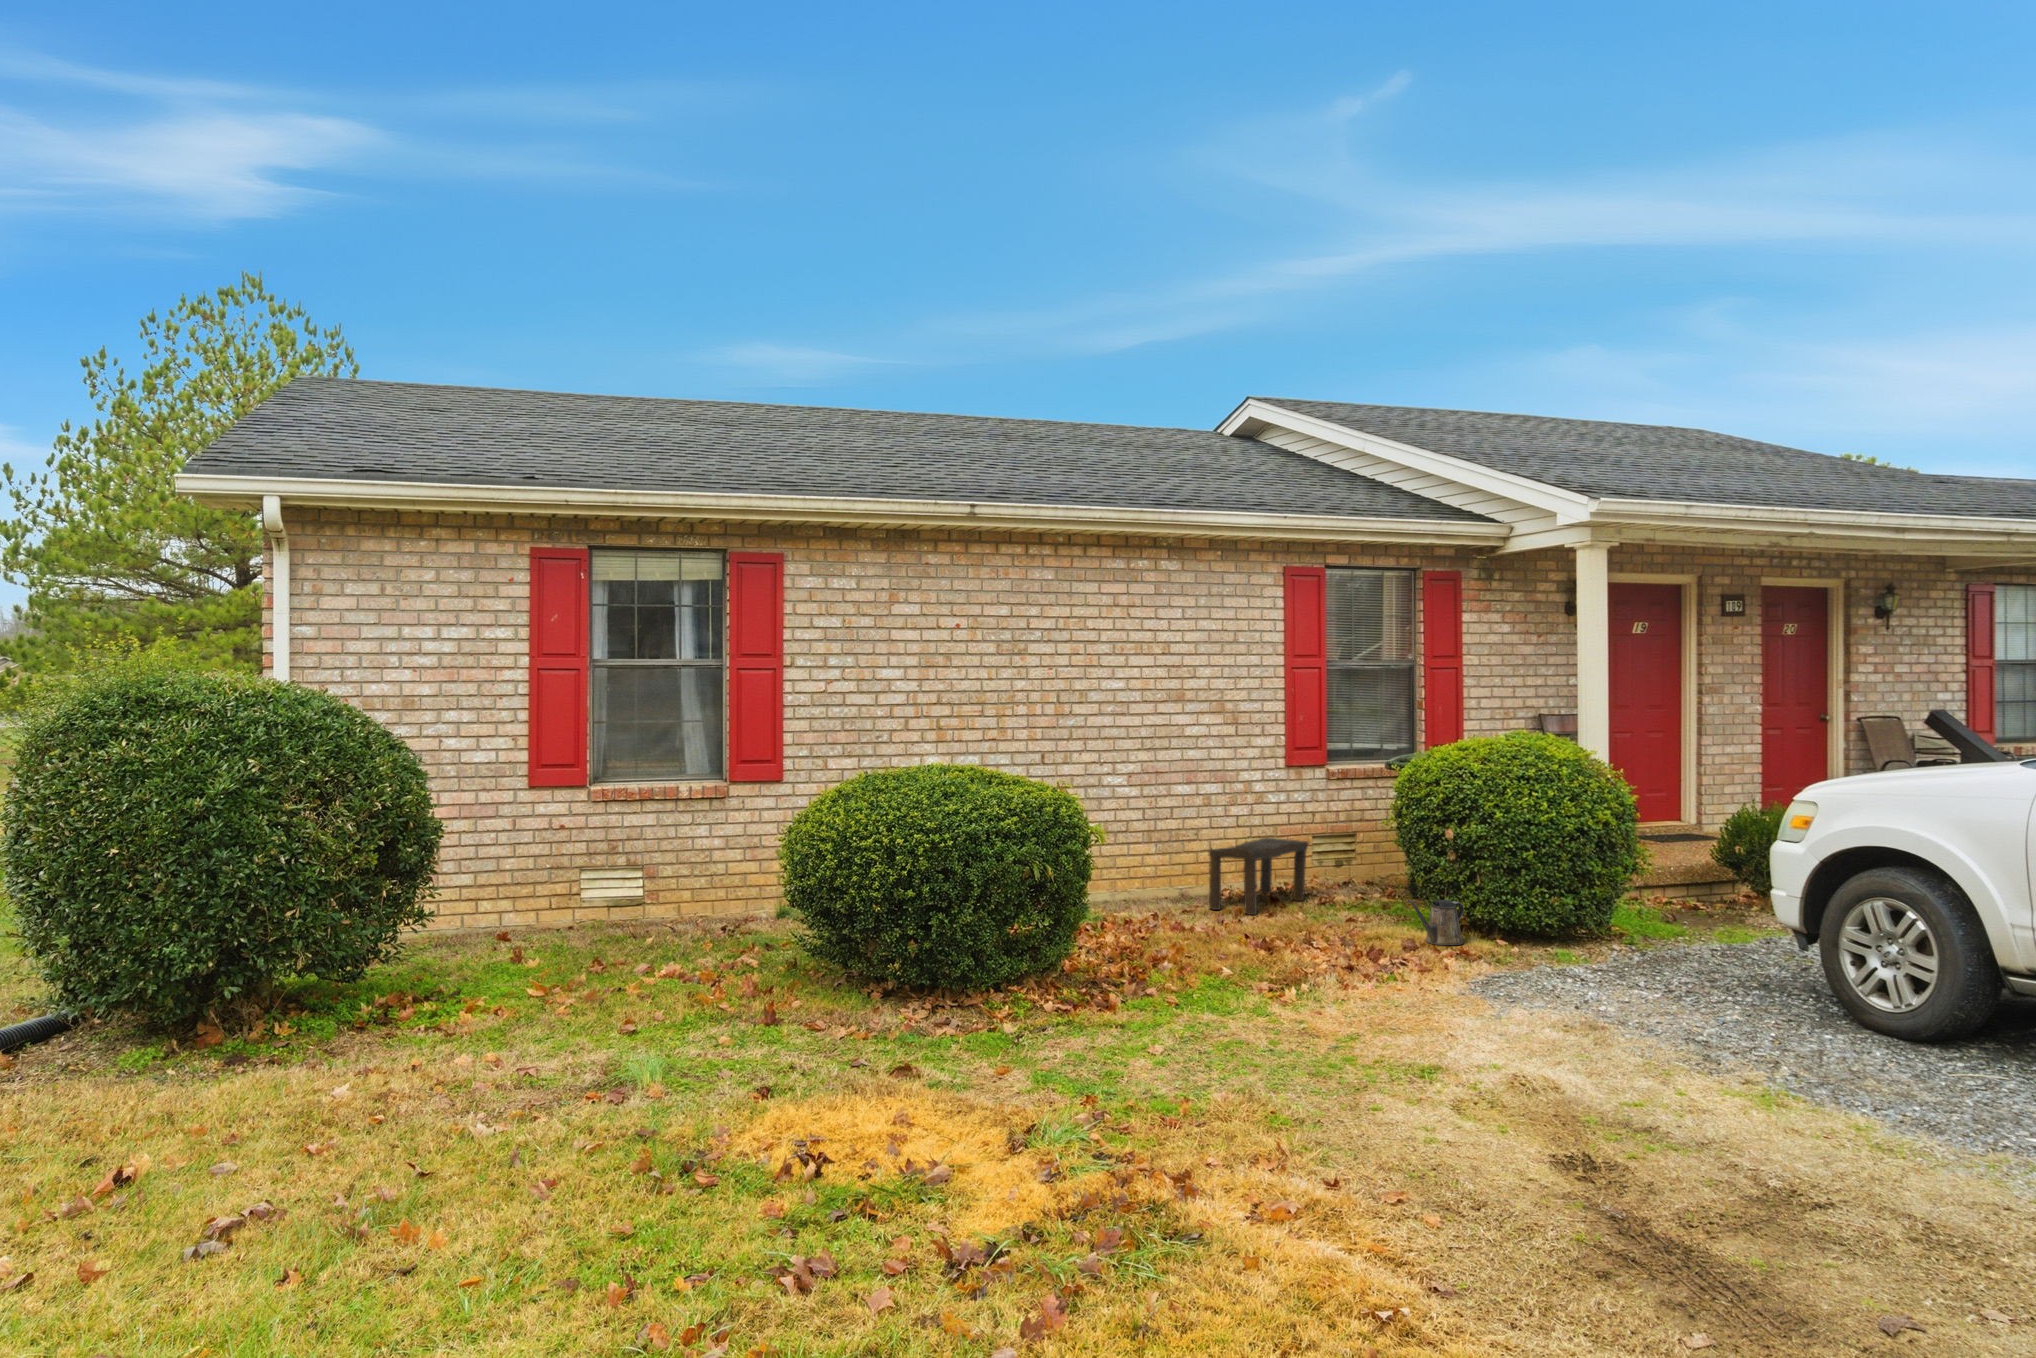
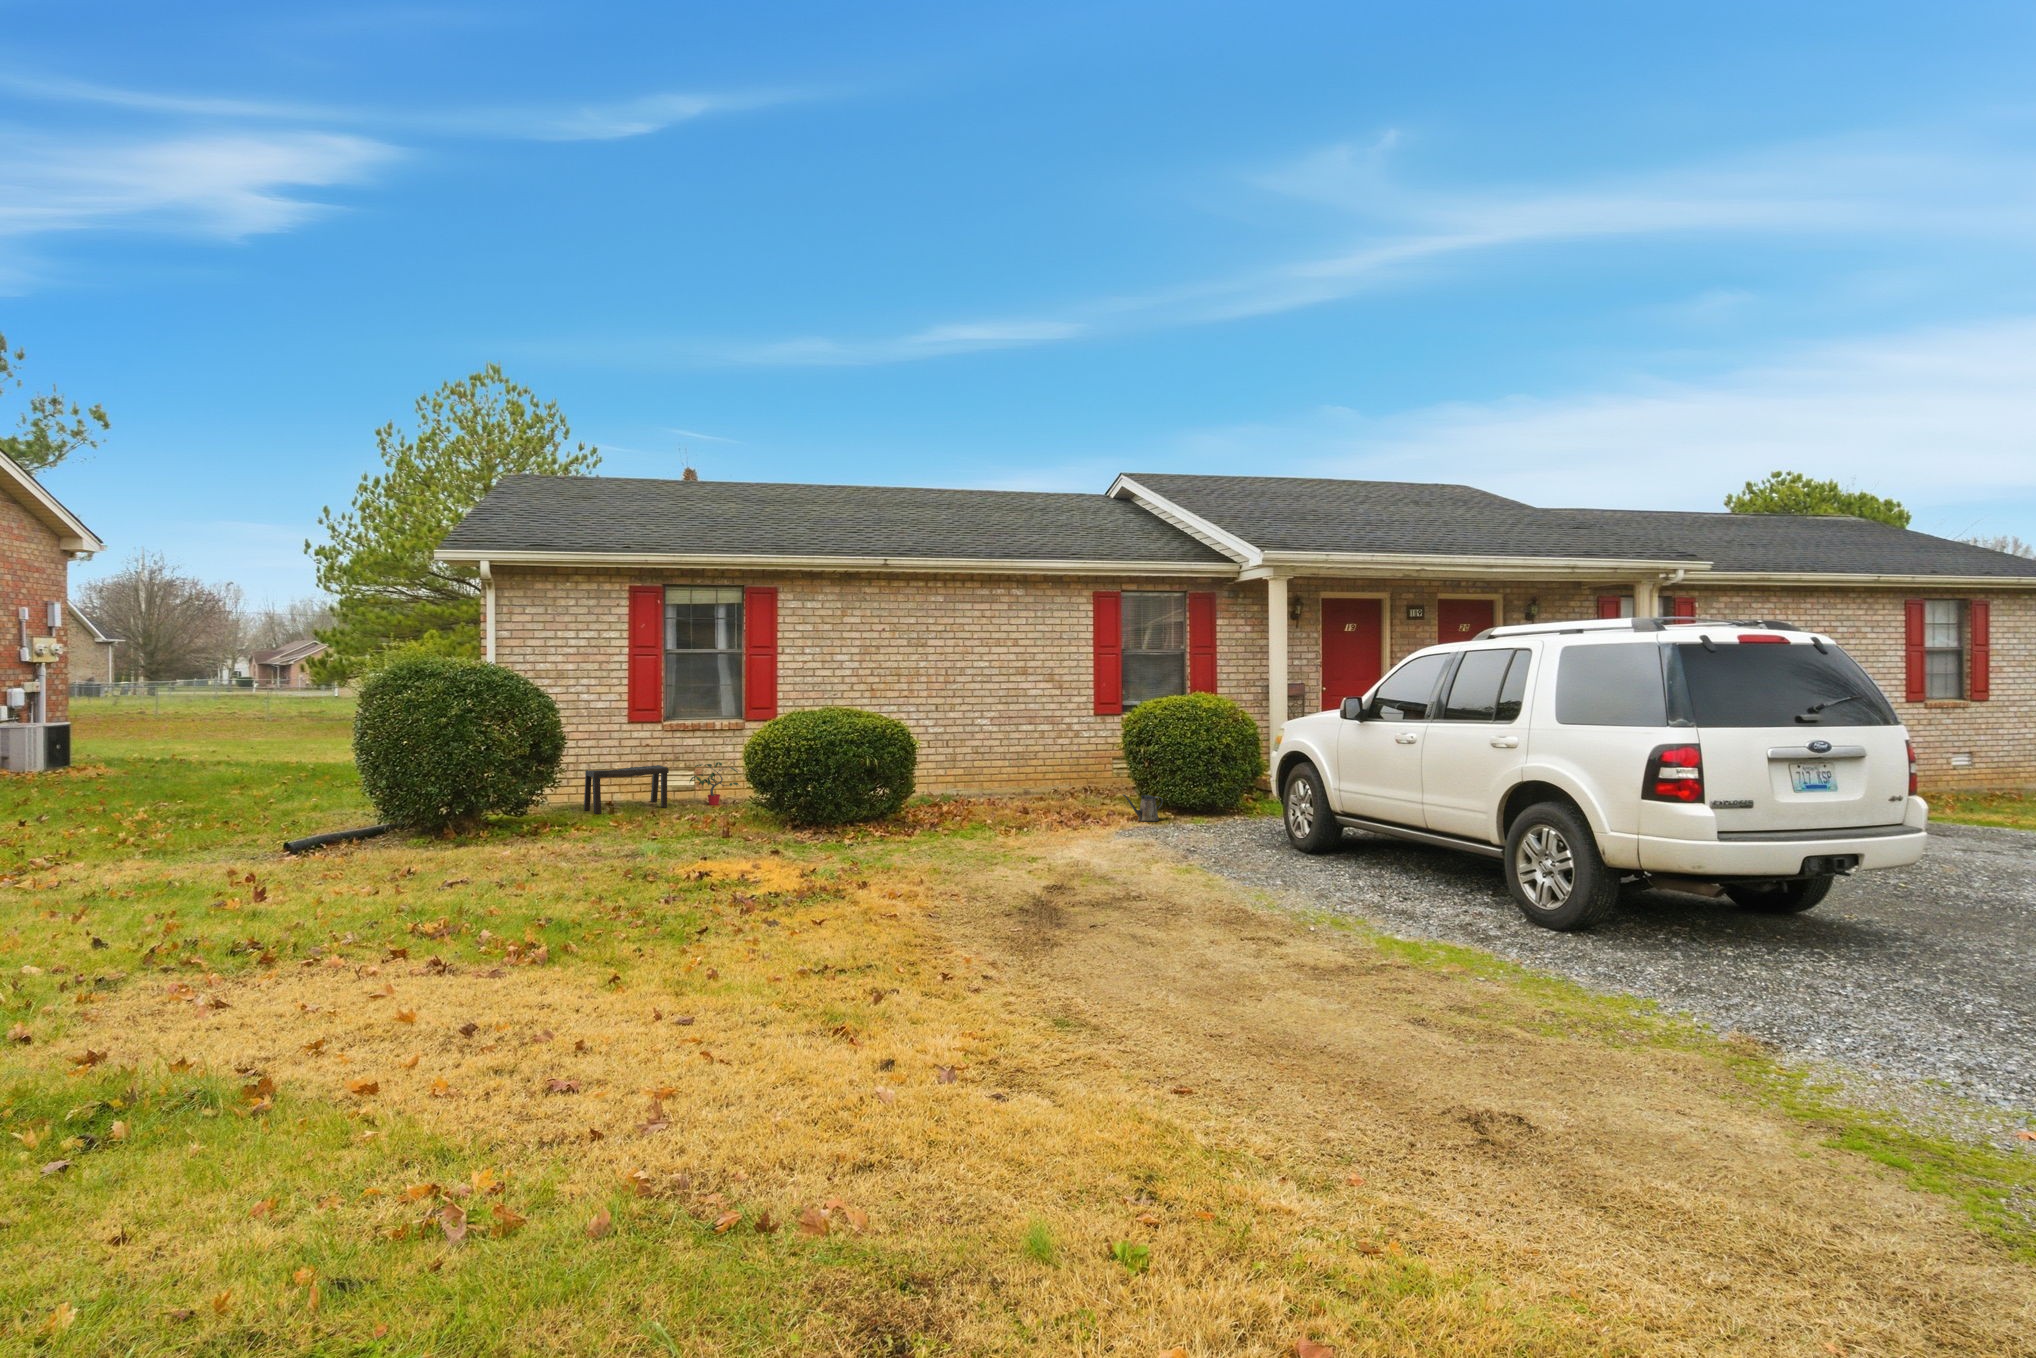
bench: present [1209,838,1308,915] -> present [584,765,669,814]
potted plant: none [638,855,730,931] -> present [690,762,740,805]

